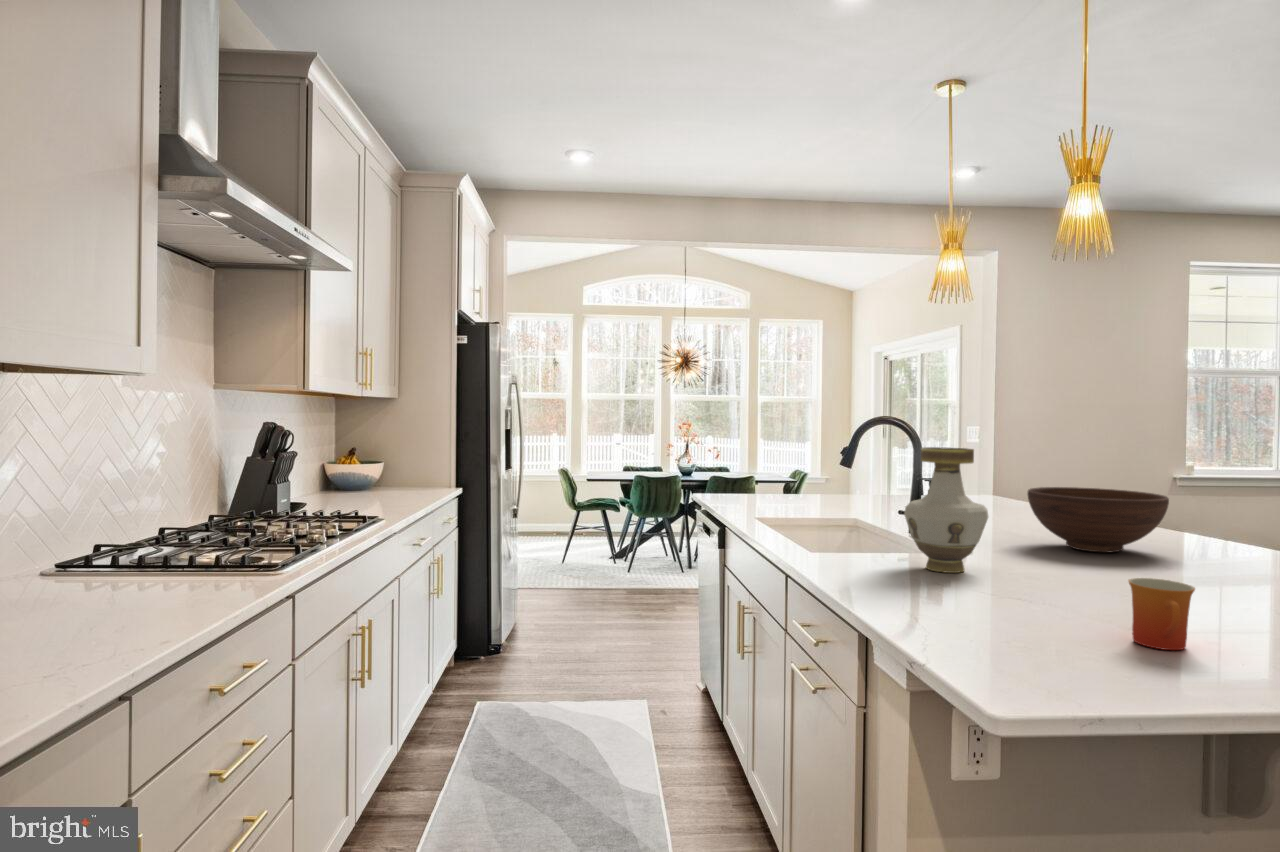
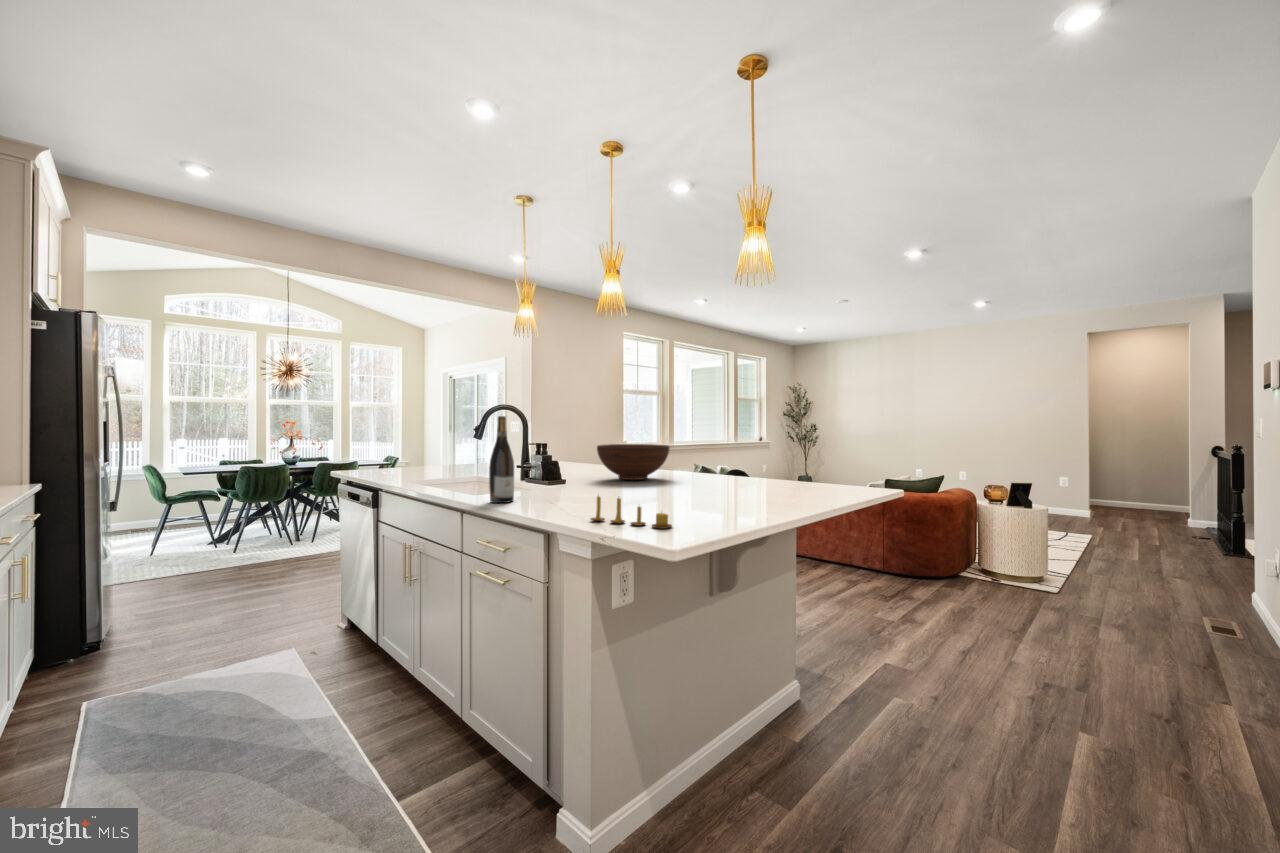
wine bottle: none [825,447,860,569] -> present [489,416,514,503]
vase: present [904,447,988,573] -> none [542,416,595,498]
mug: present [1128,578,1195,650] -> none [698,479,730,516]
candle: none [925,581,1046,656] -> present [591,496,672,529]

